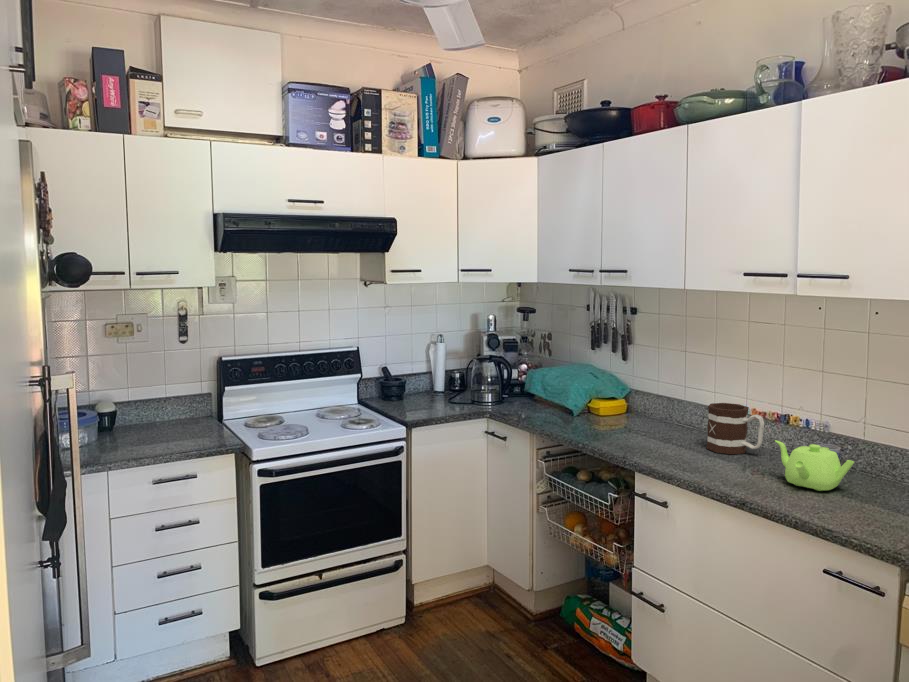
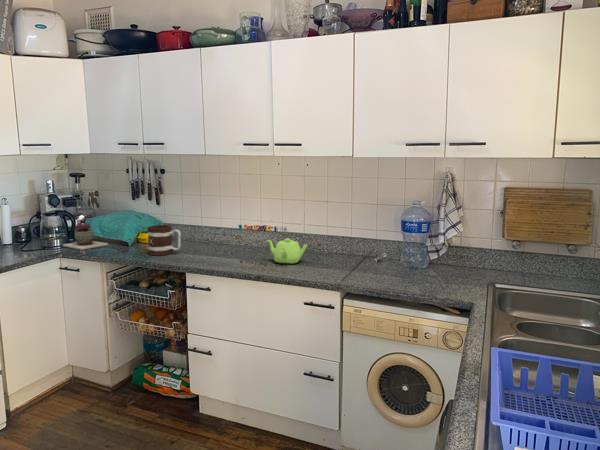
succulent plant: none [494,377,548,415] -> present [63,223,108,250]
mug: present [706,403,764,454] -> present [147,225,181,256]

